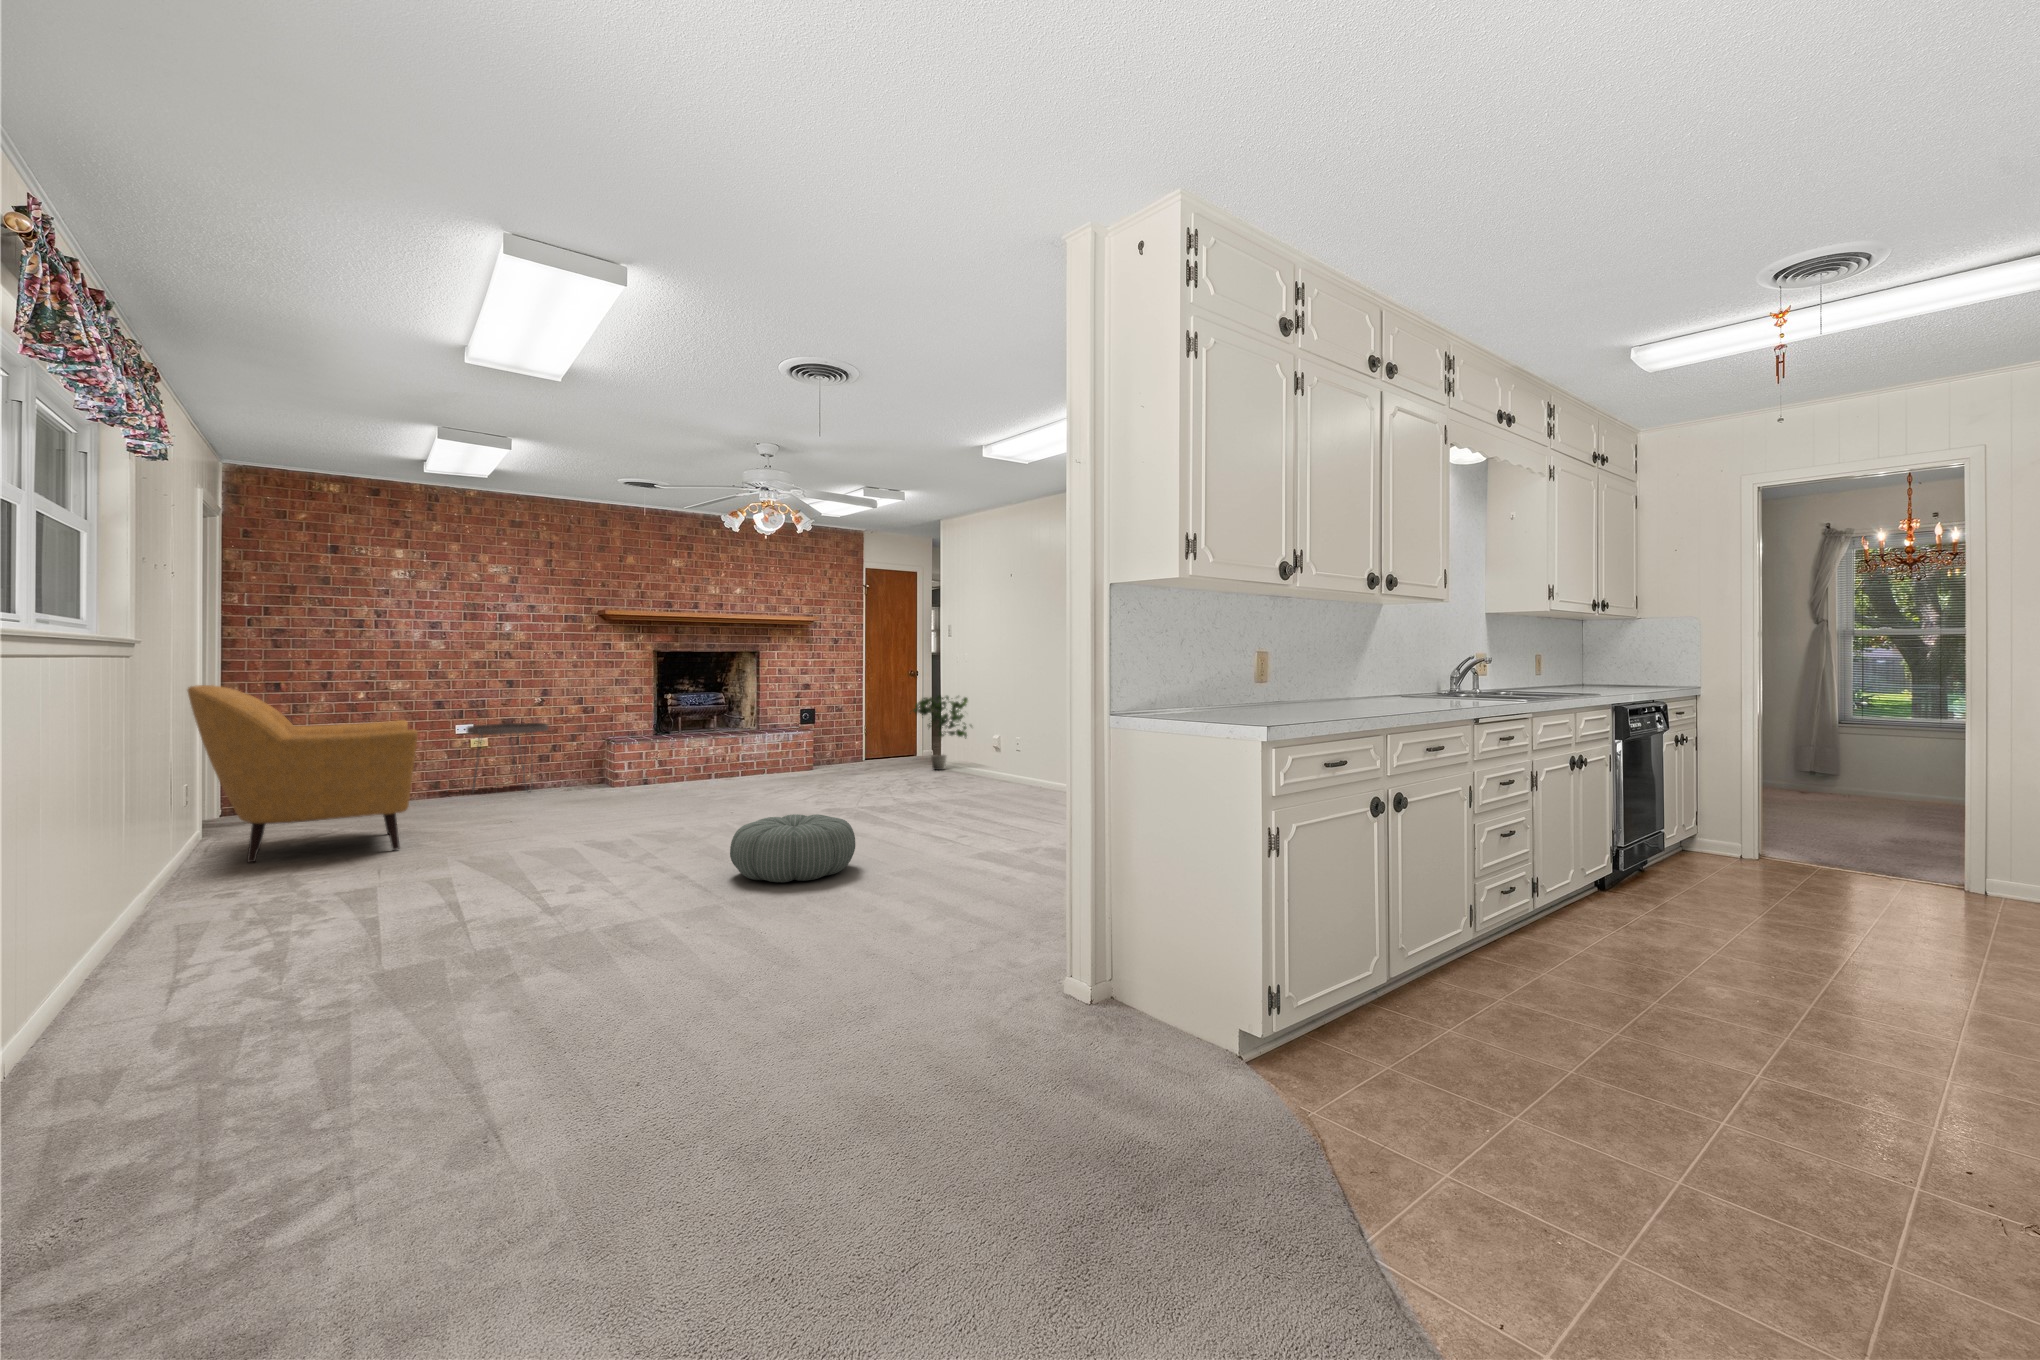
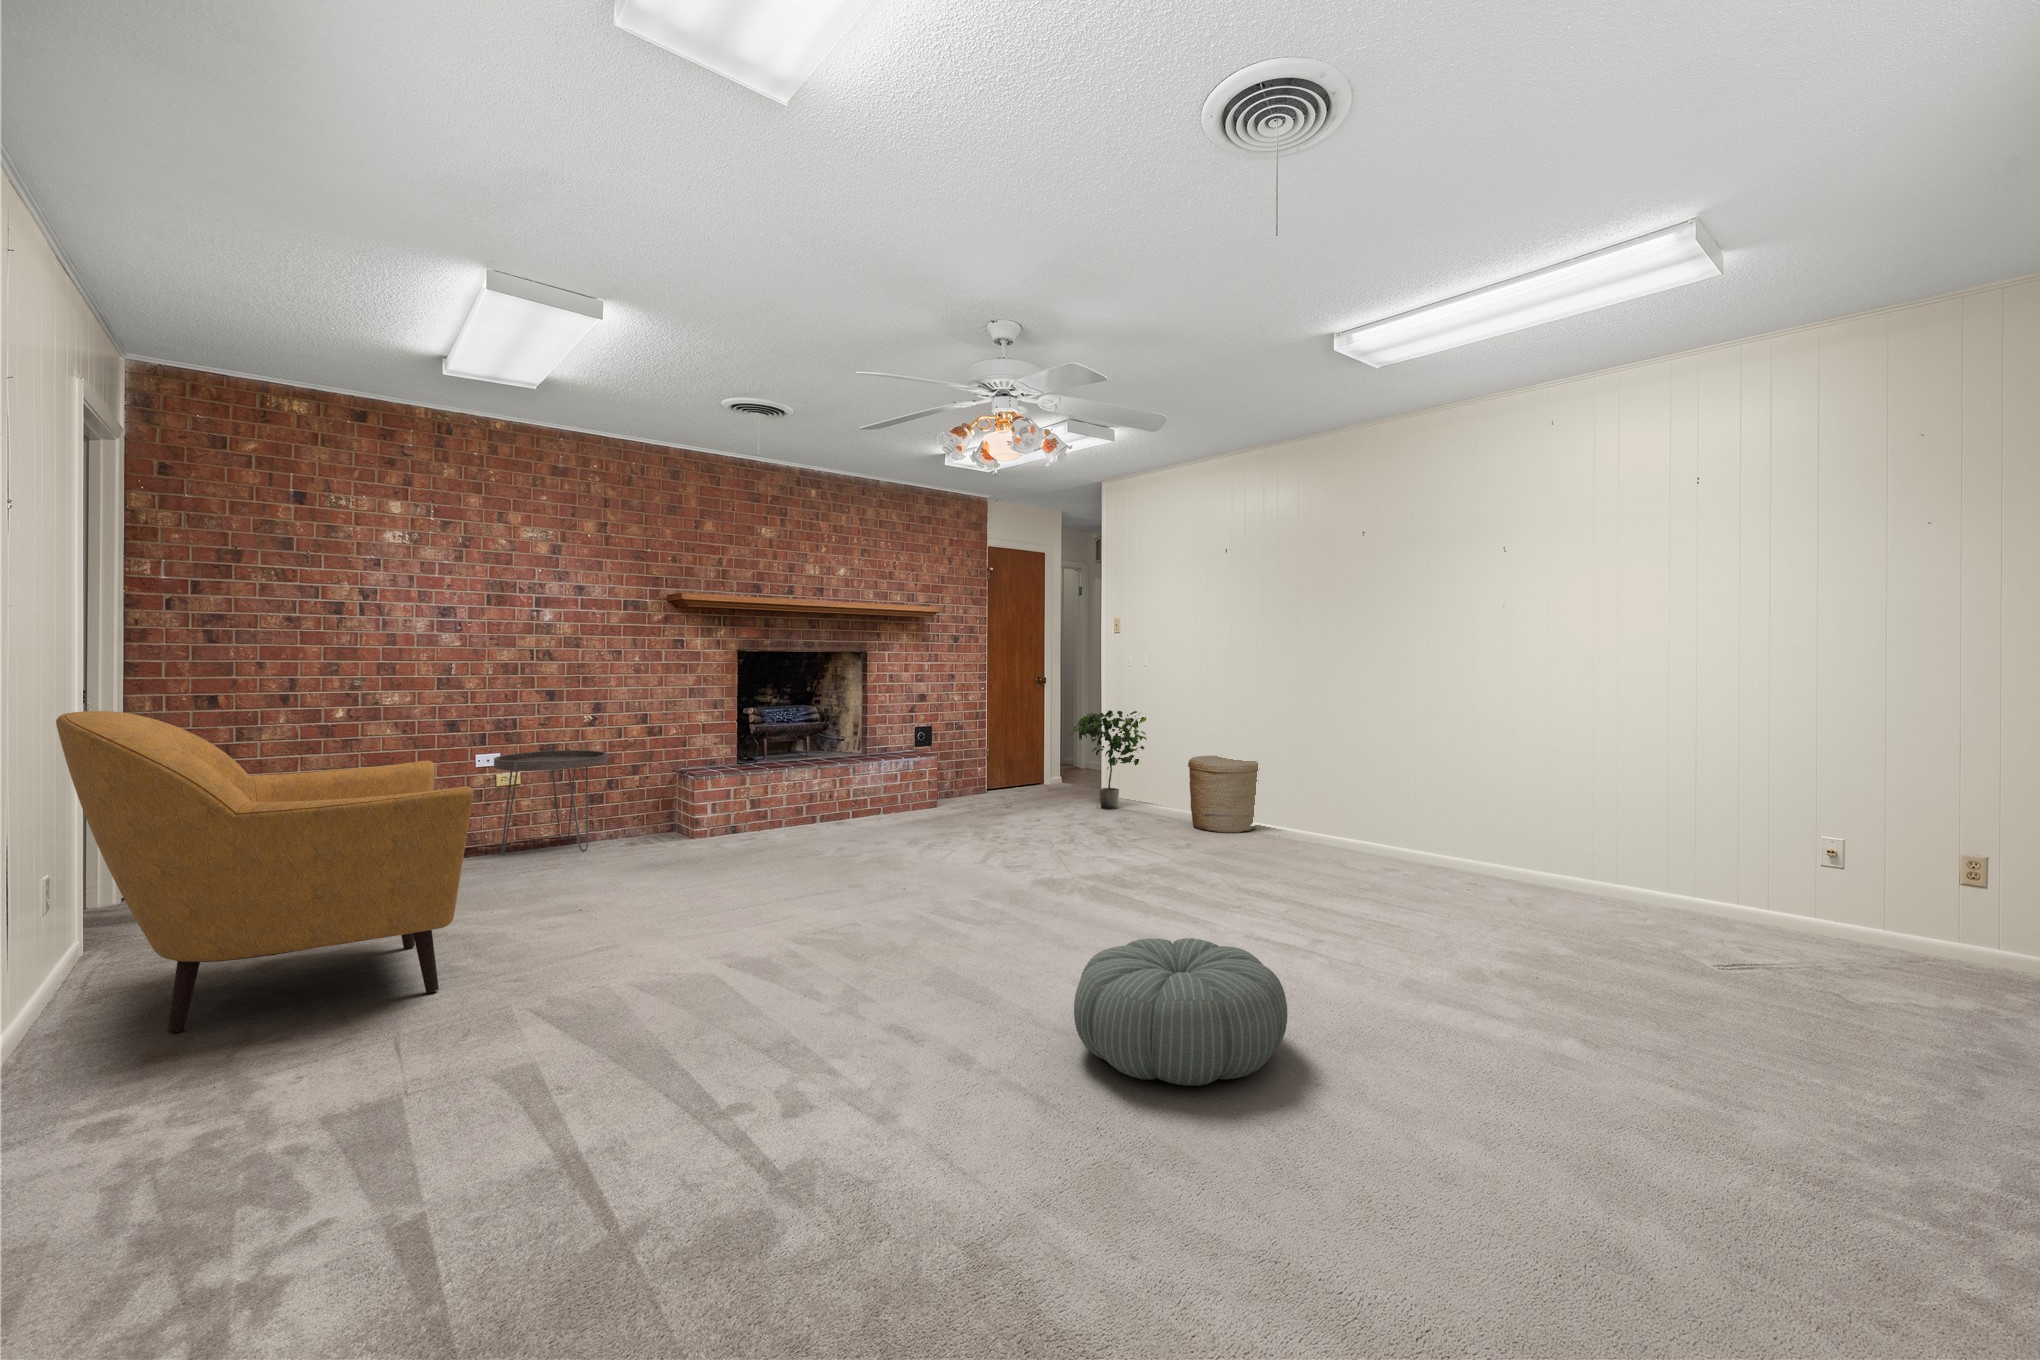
woven basket: none [979,728,1032,783] -> present [1188,756,1258,833]

